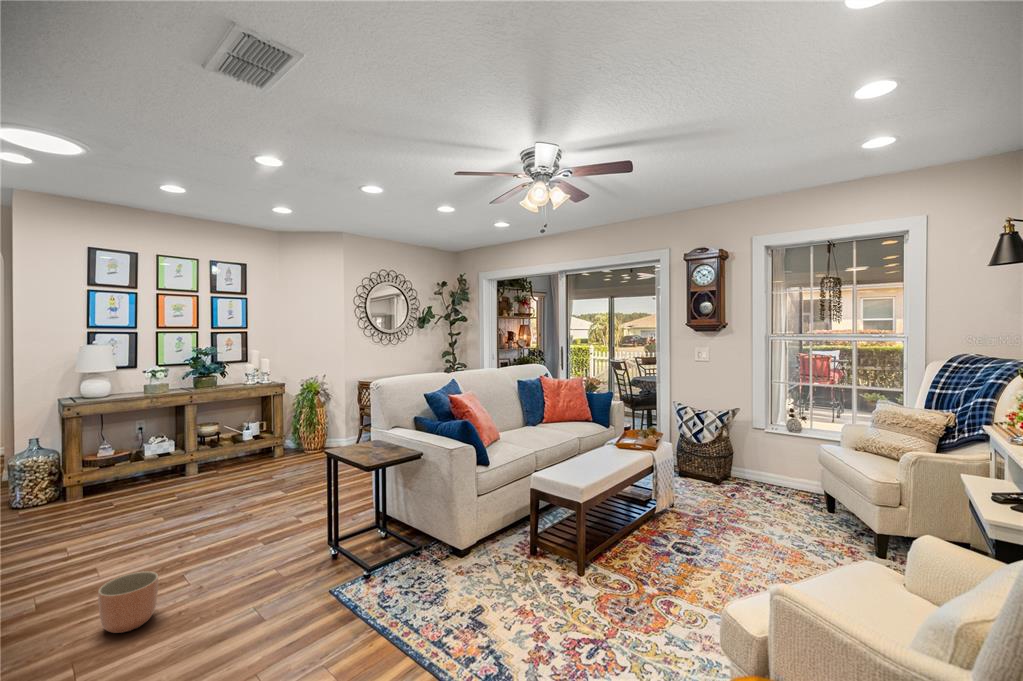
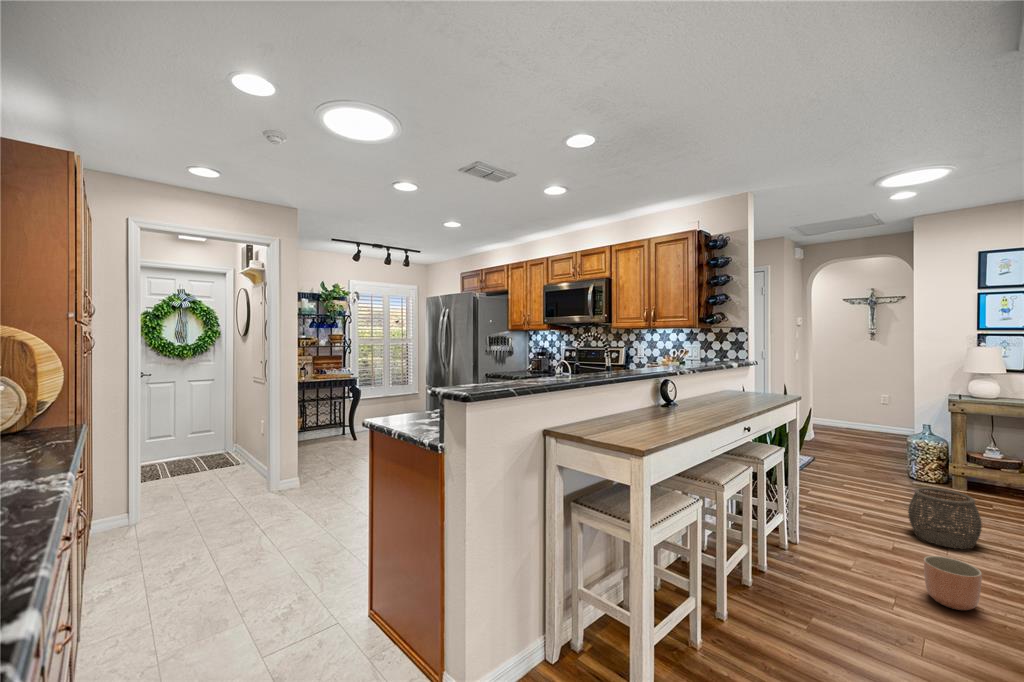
woven basket: none [43,502,126,573] -> present [908,487,982,549]

